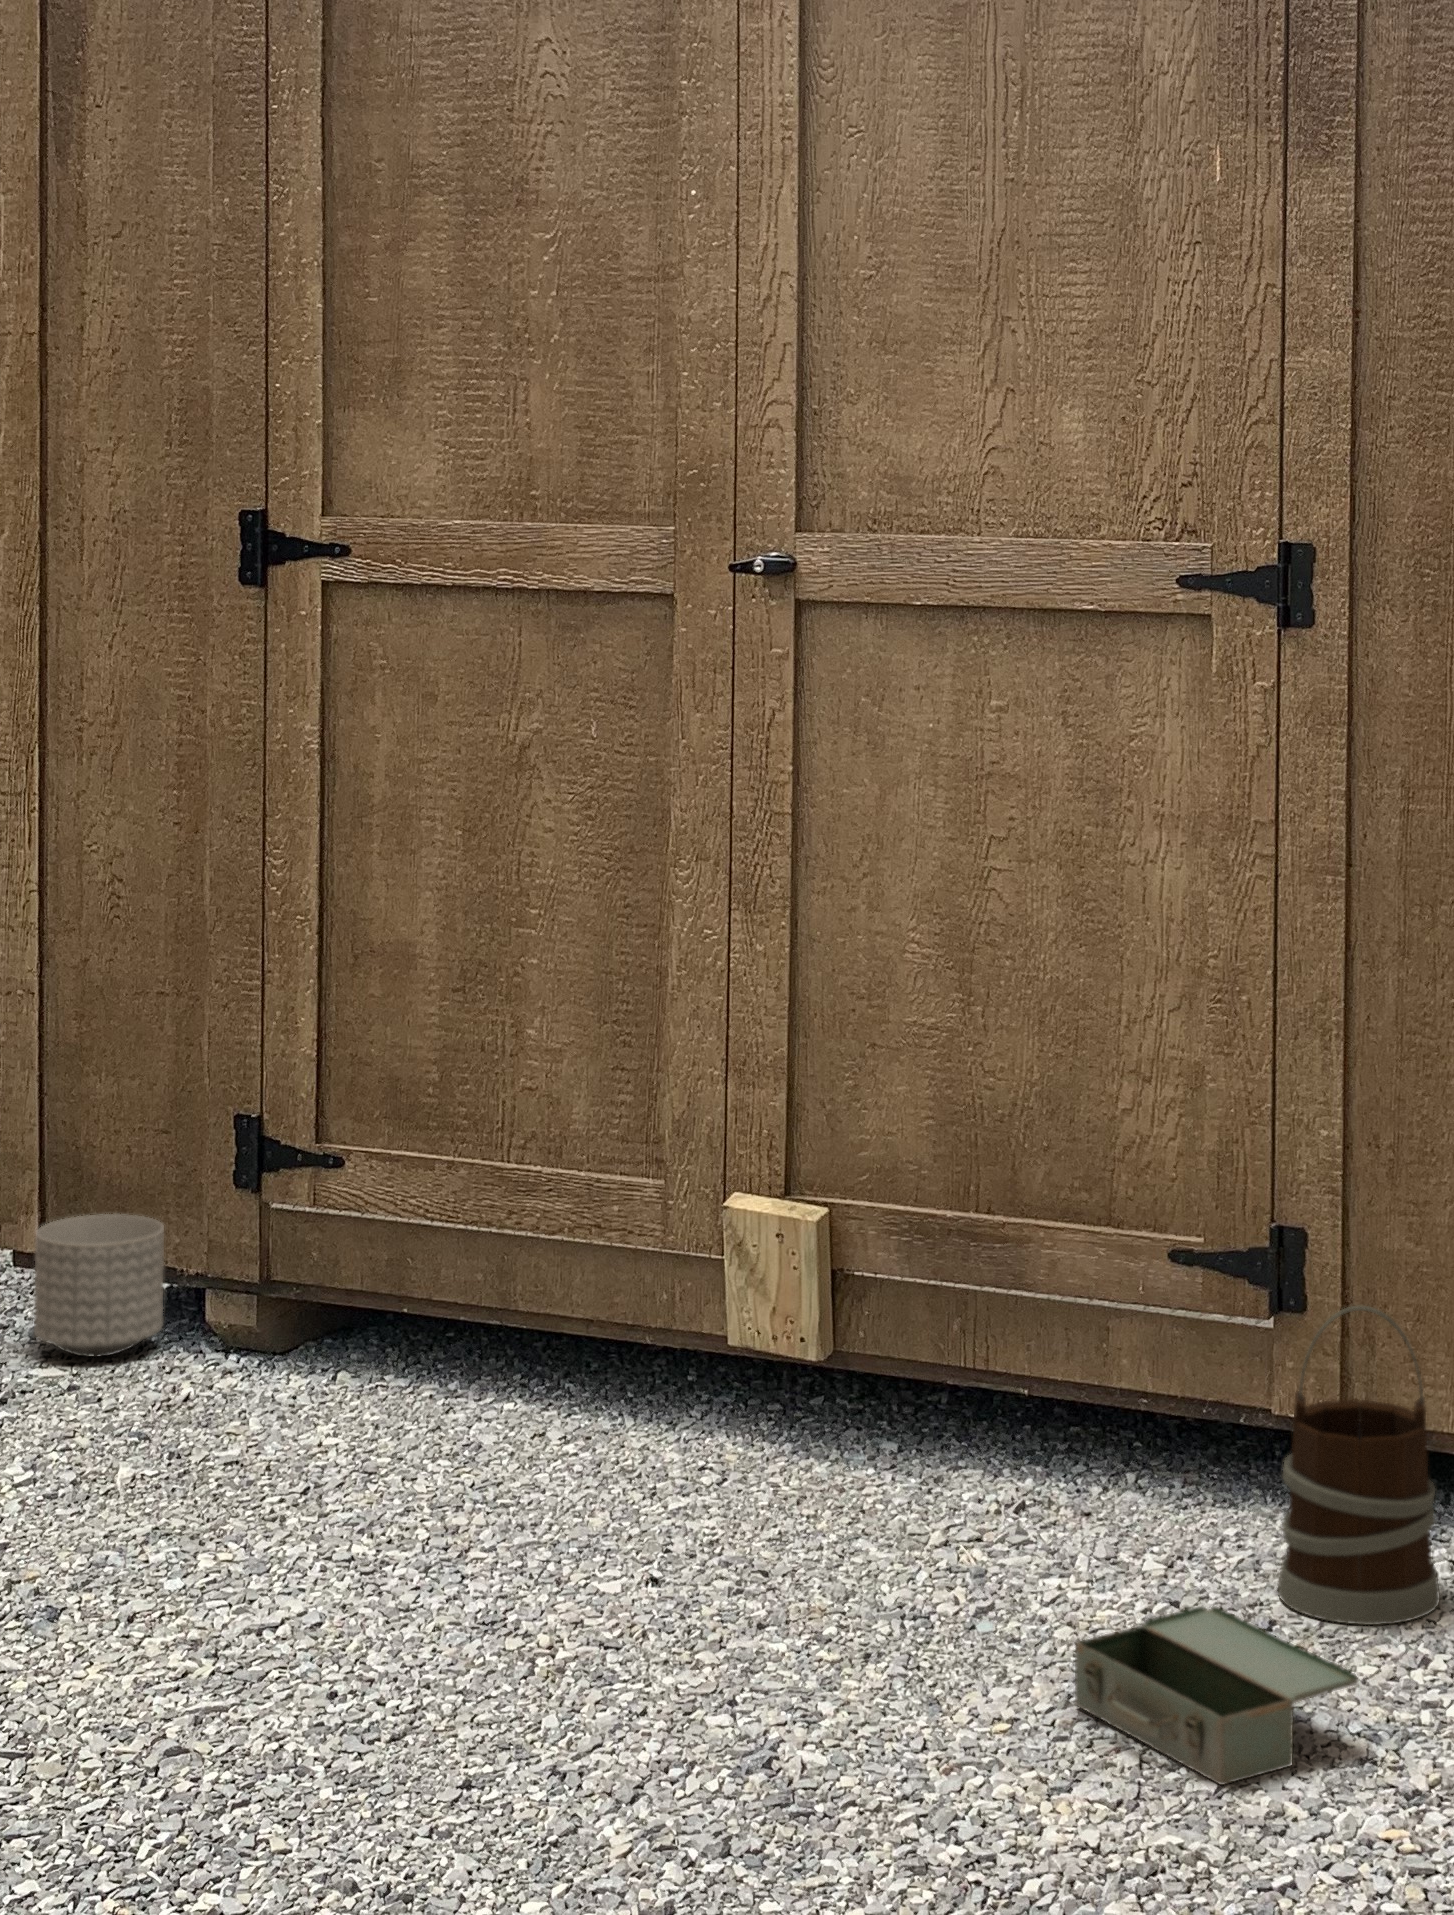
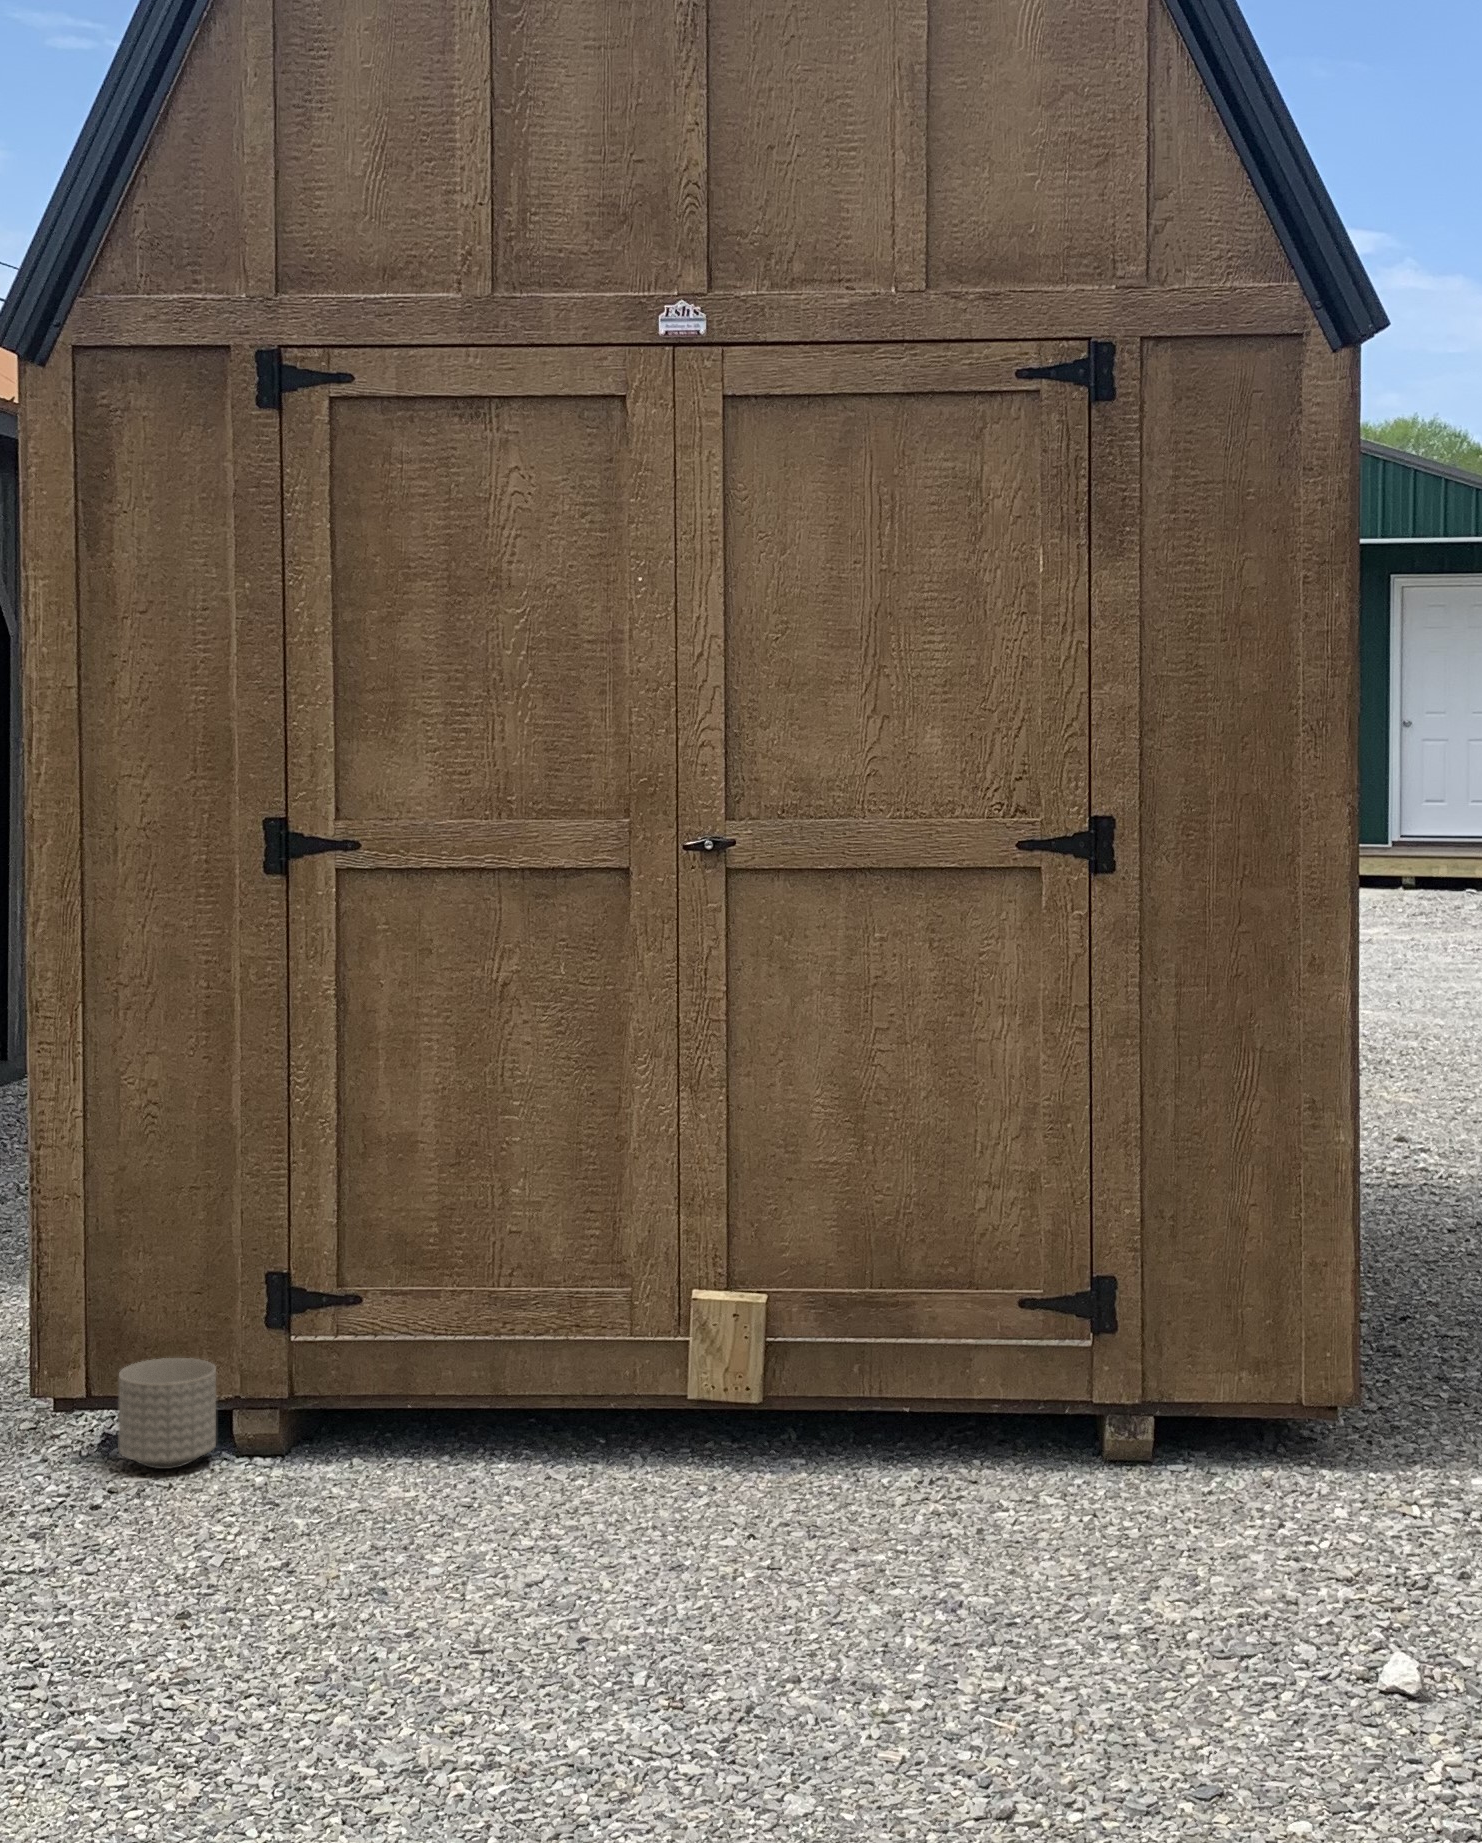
wooden bucket: present [1278,1306,1440,1625] -> none [1192,1319,1302,1530]
toolbox: present [1075,1606,1359,1785] -> none [1185,1526,1381,1639]

